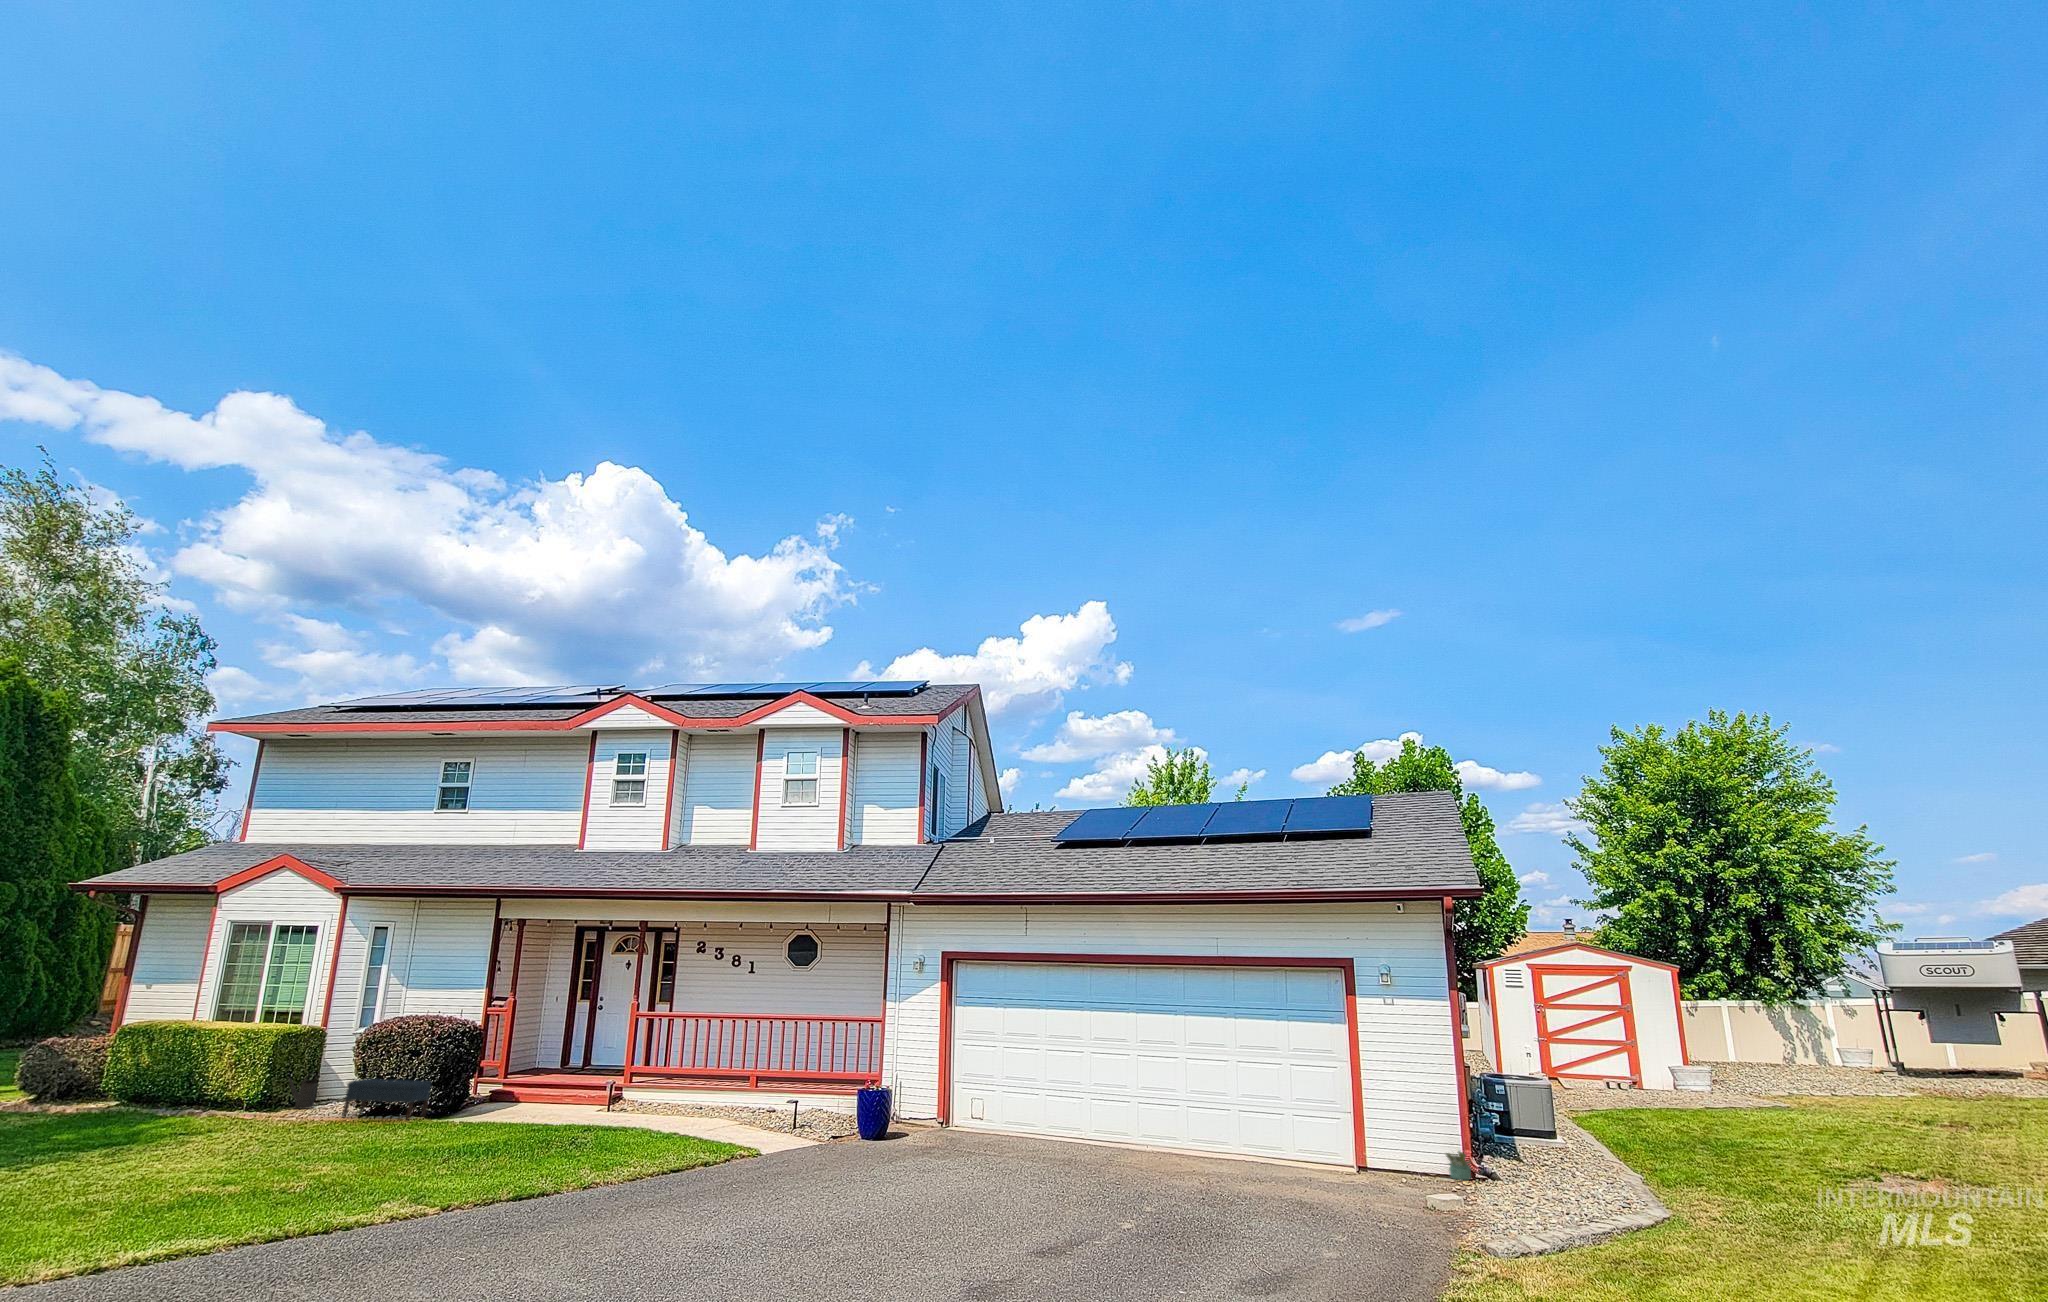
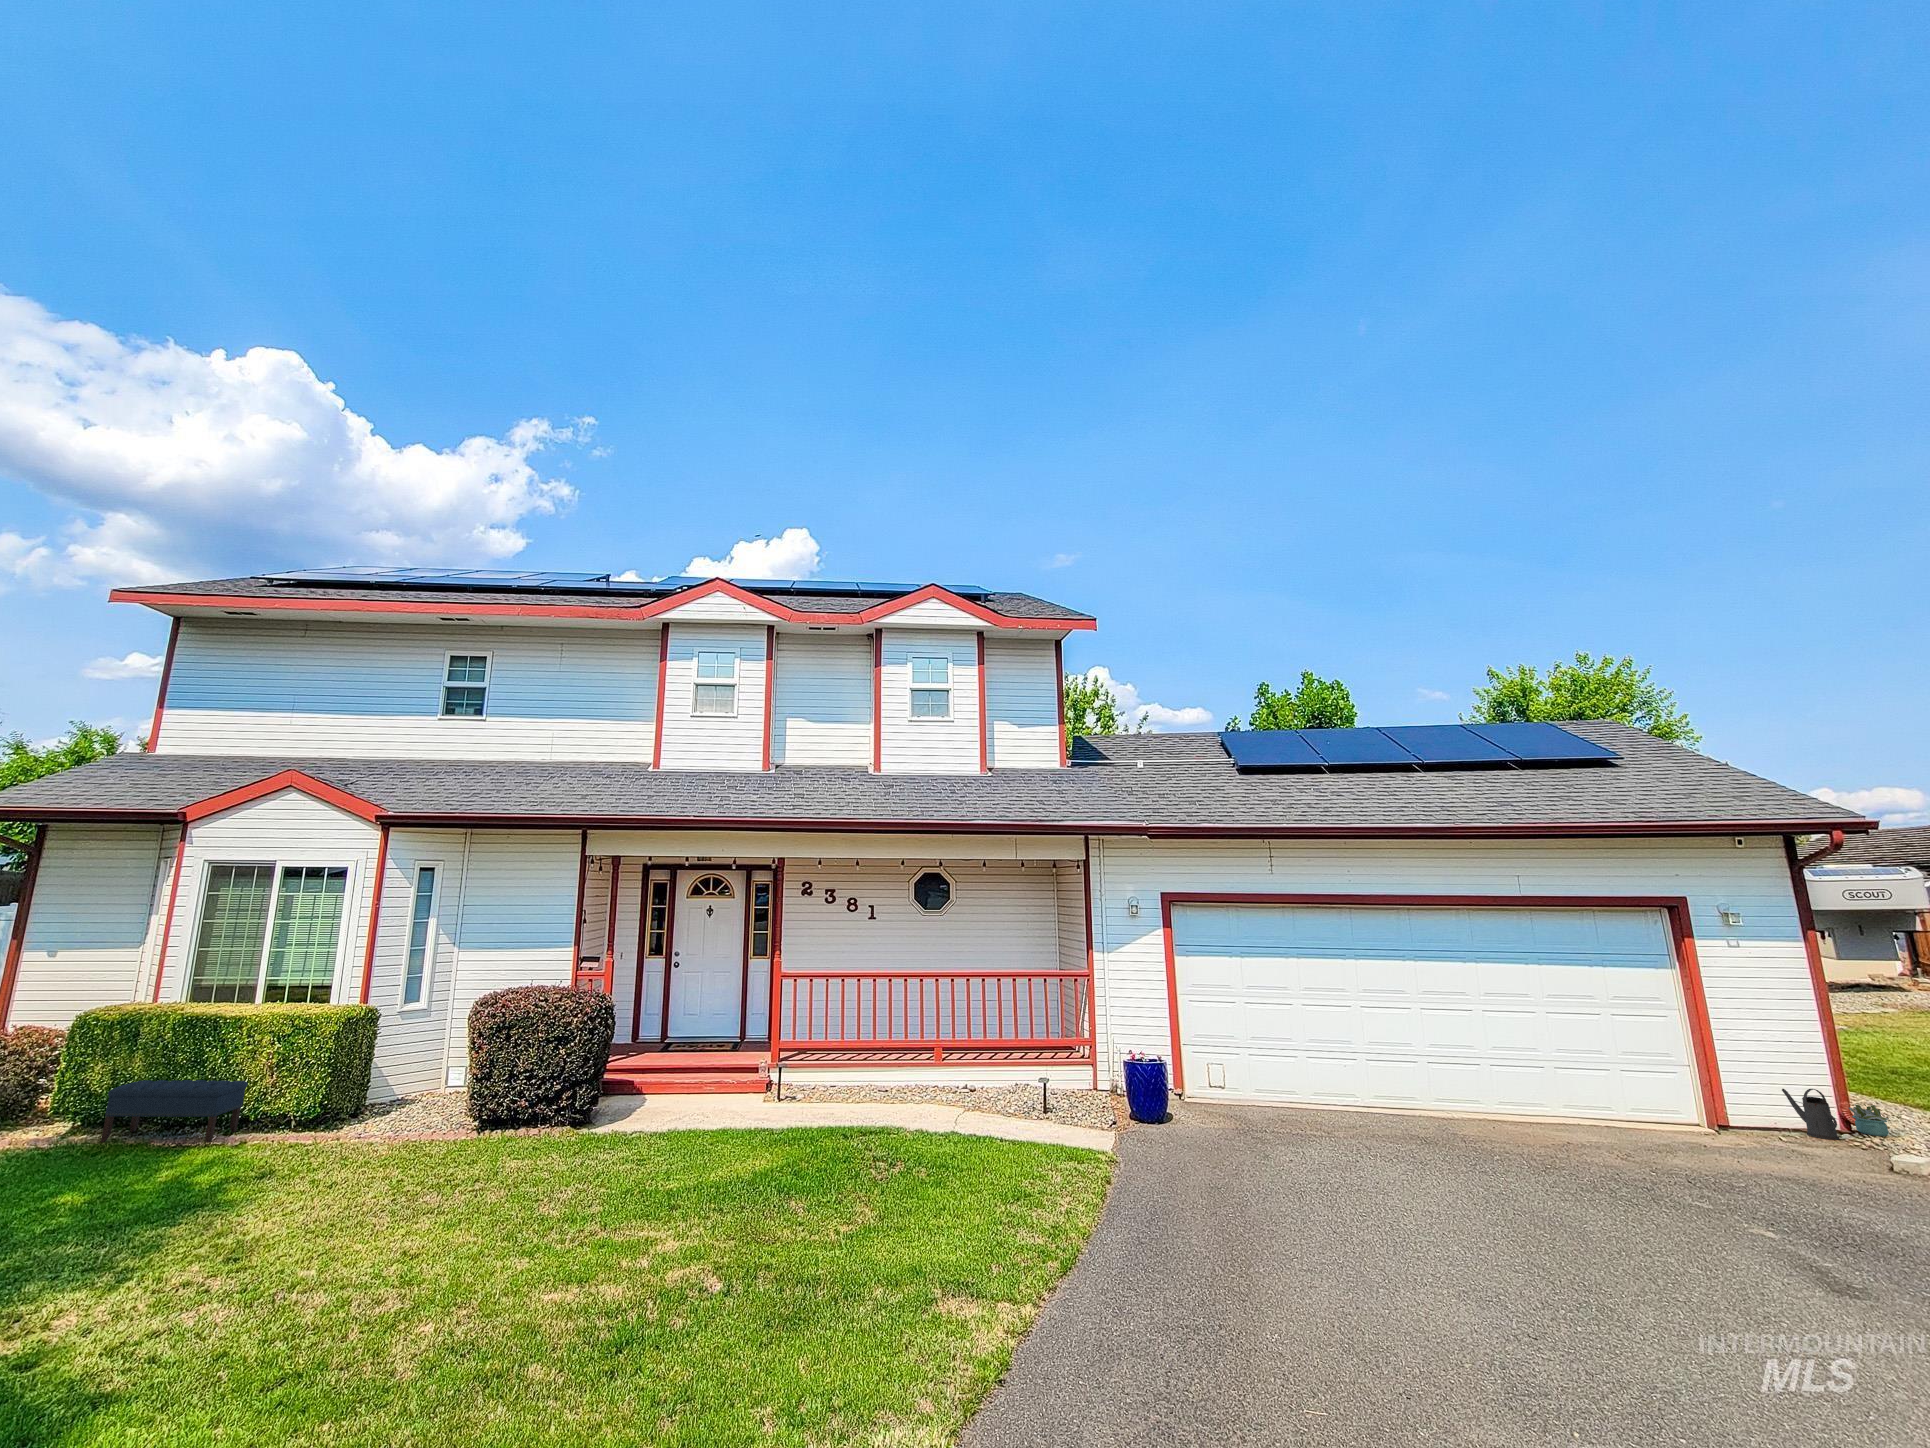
watering can: present [289,1075,318,1109] -> present [1782,1089,1839,1140]
bench: present [342,1078,431,1120] -> present [100,1080,248,1142]

